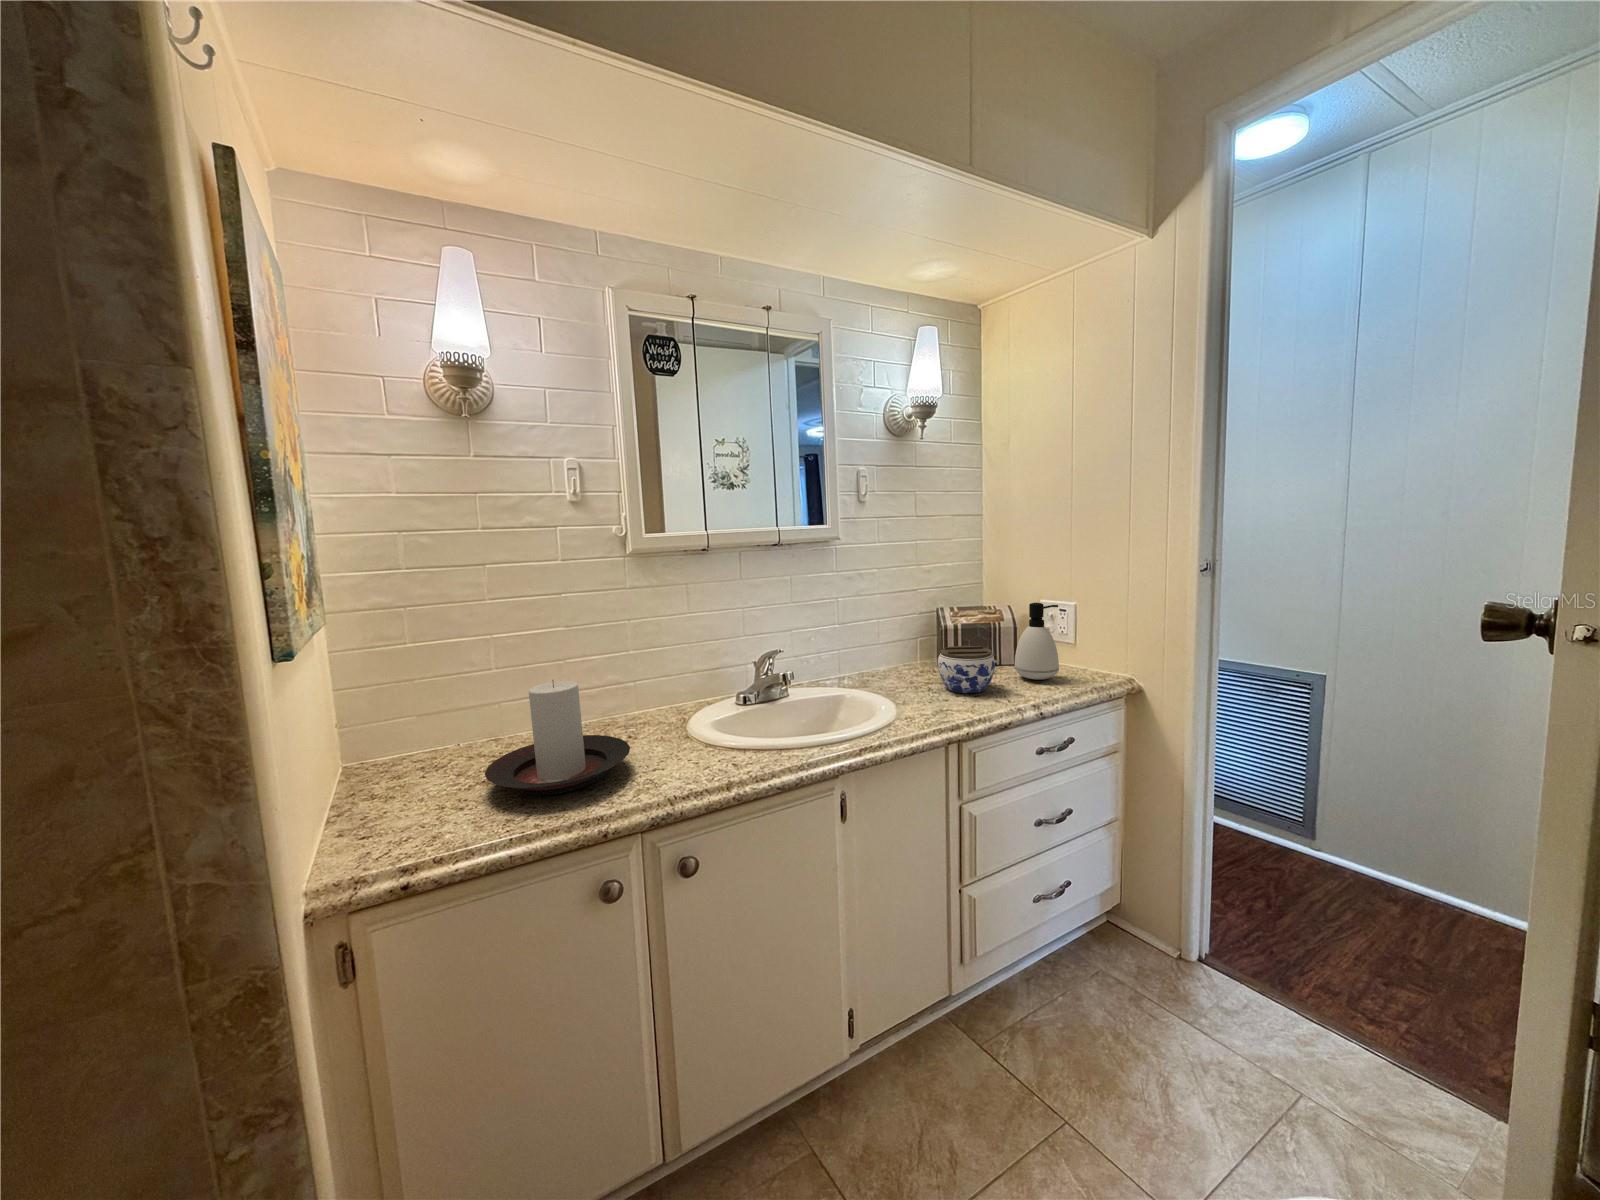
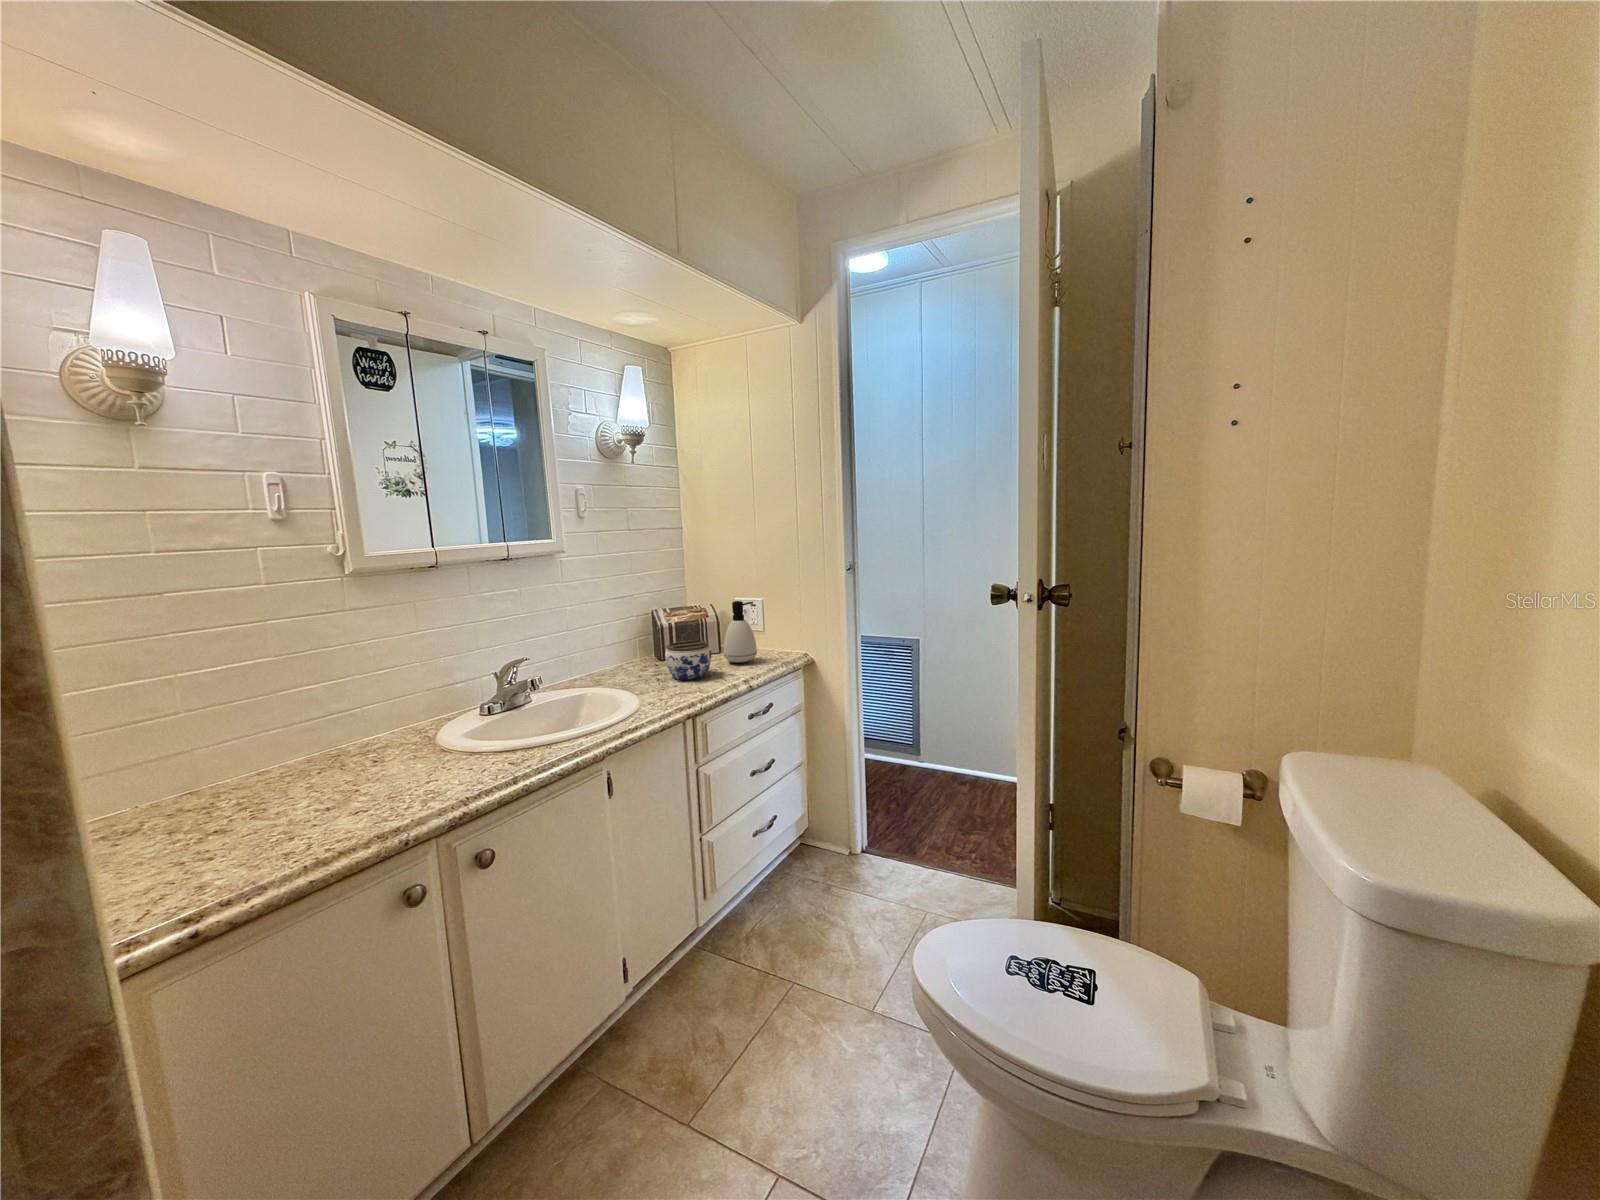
candle holder: present [485,680,630,795] -> none [225,709,401,830]

